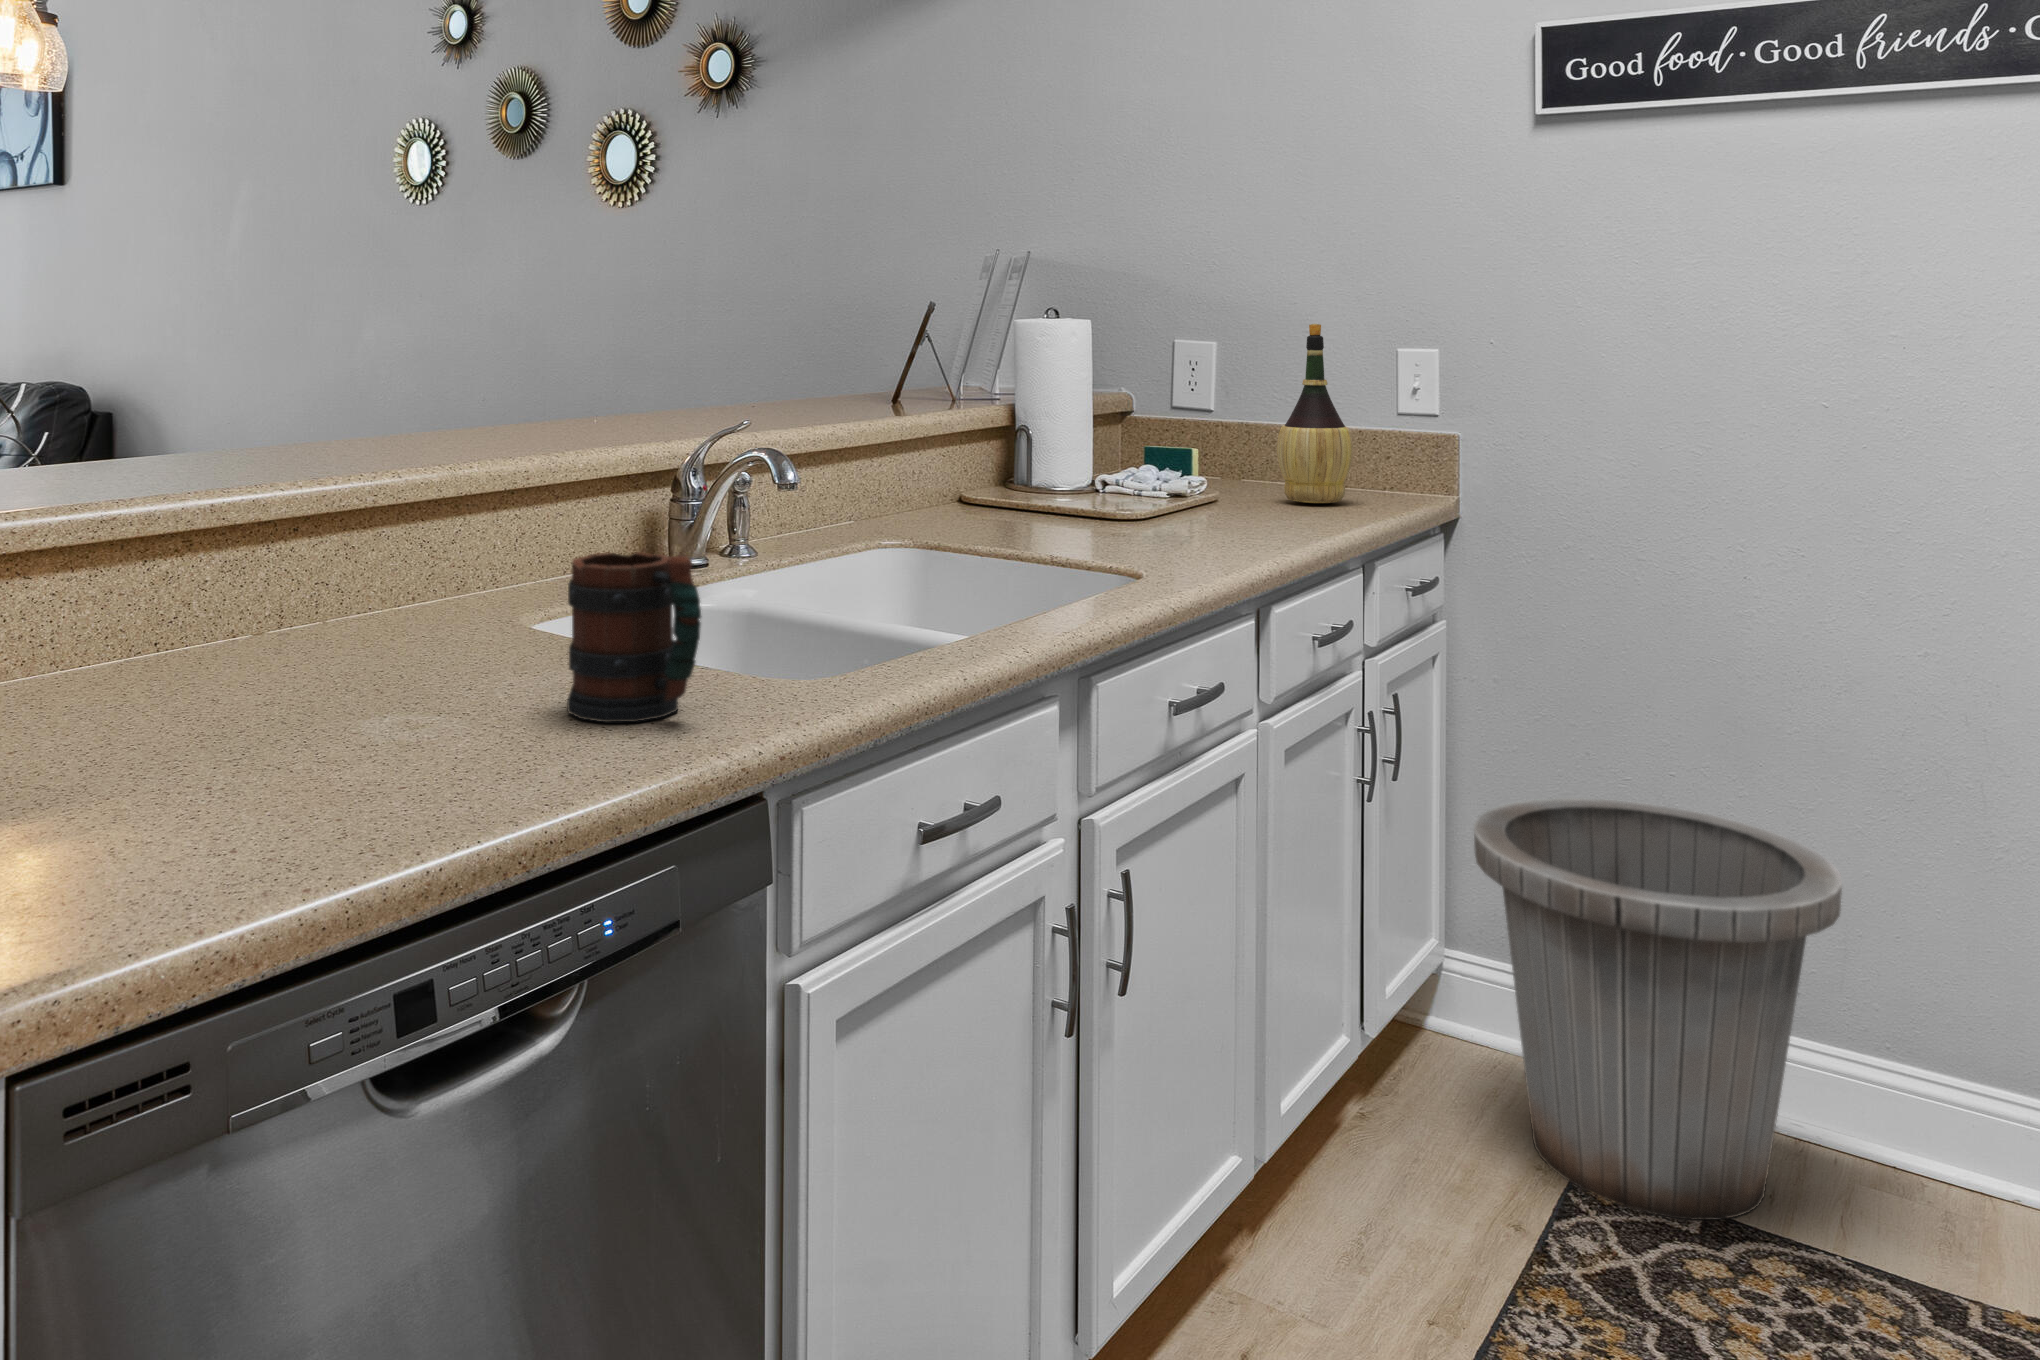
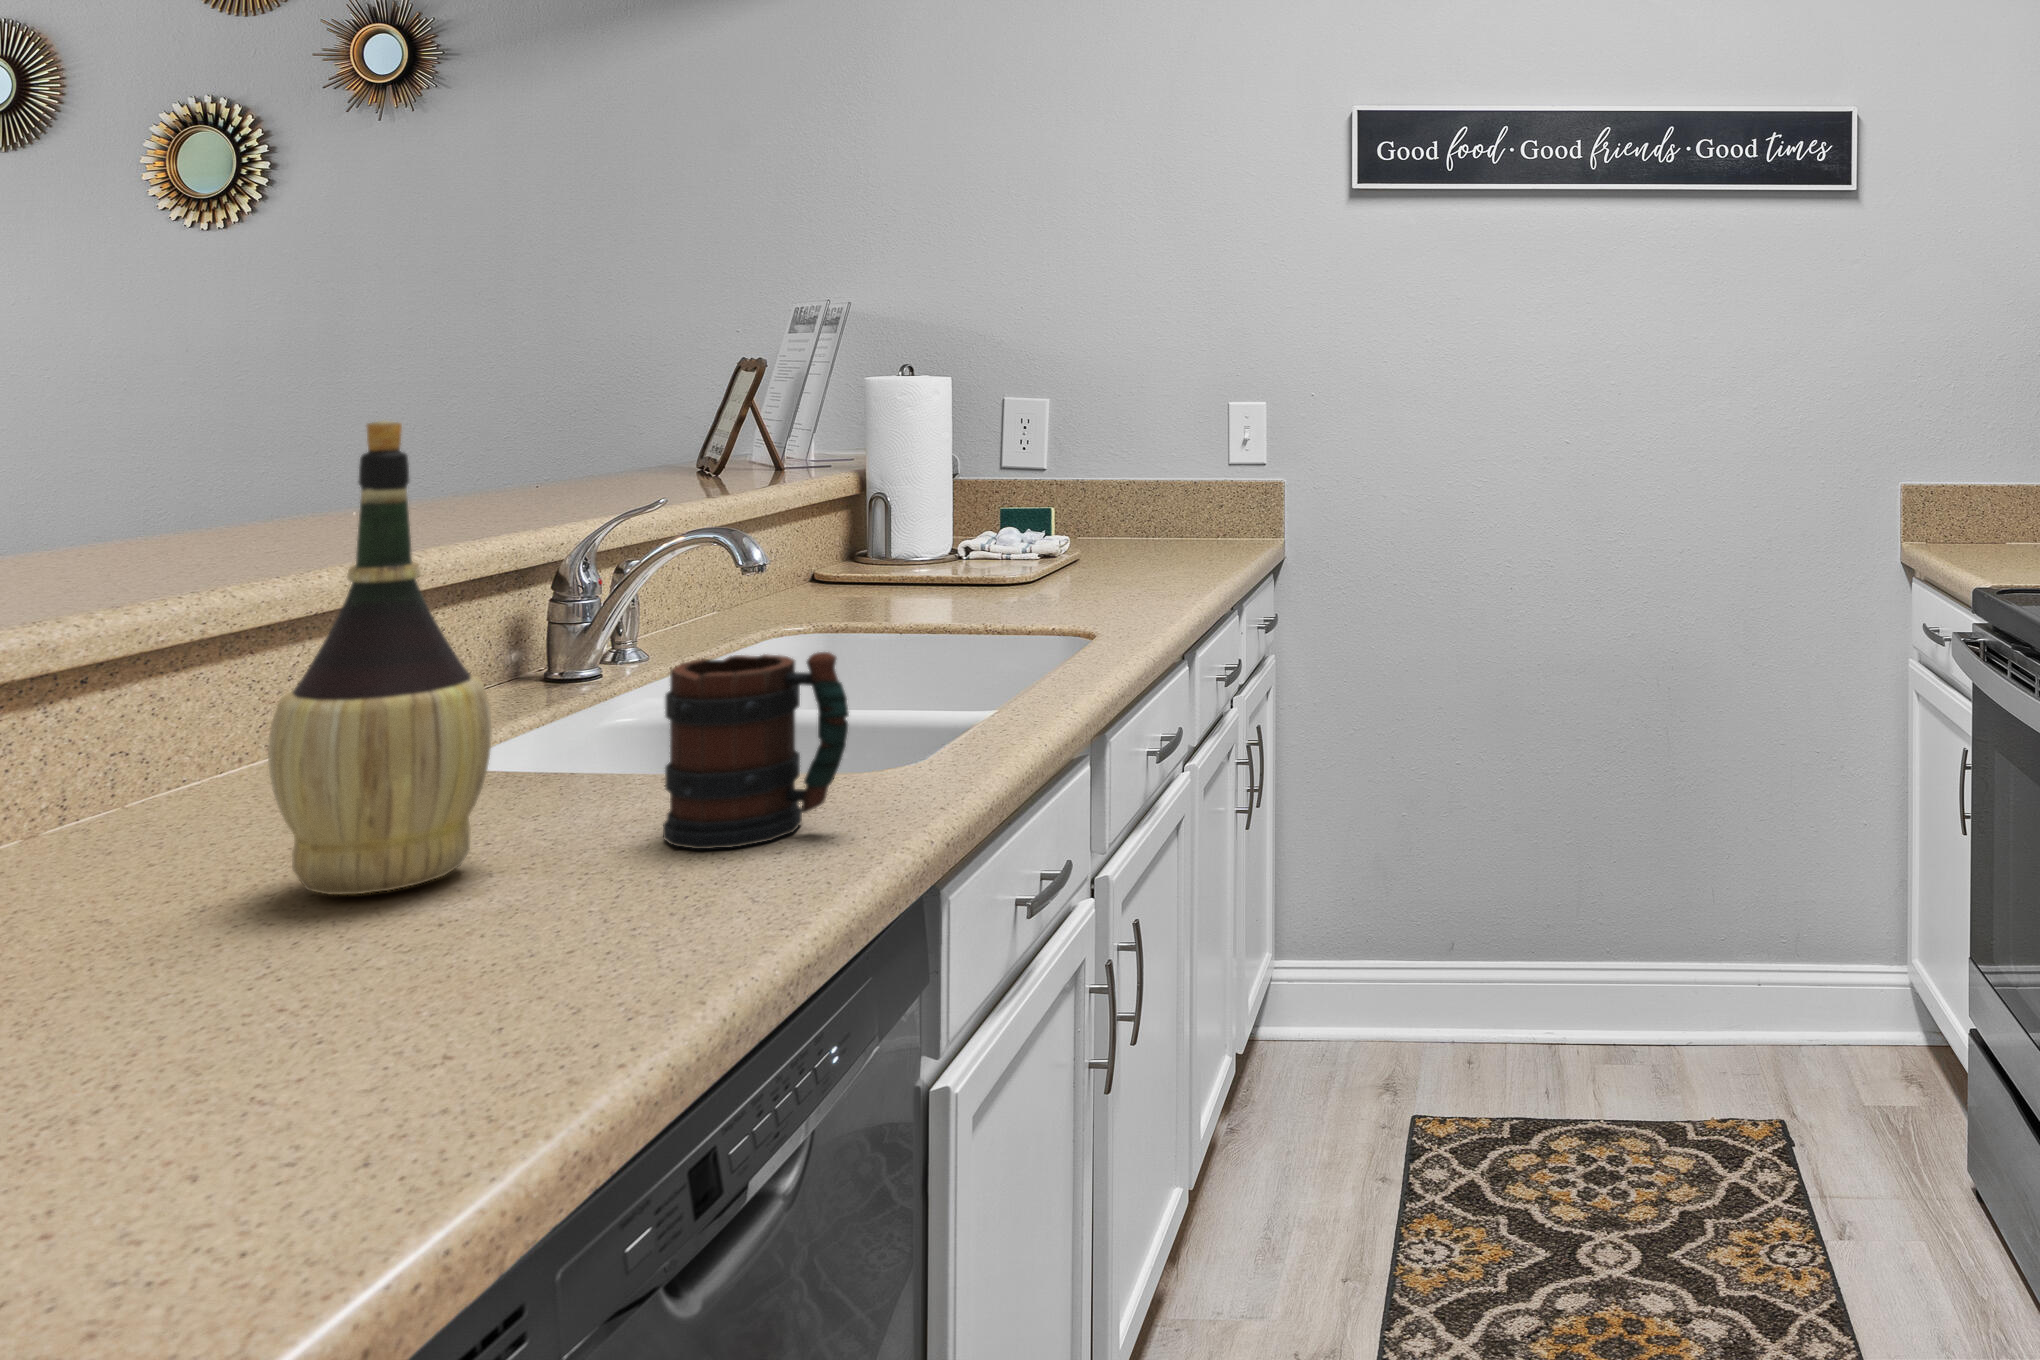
wine bottle: present [1277,324,1353,503] -> present [268,421,492,895]
trash can: present [1474,798,1842,1220] -> none [1325,790,1593,1134]

